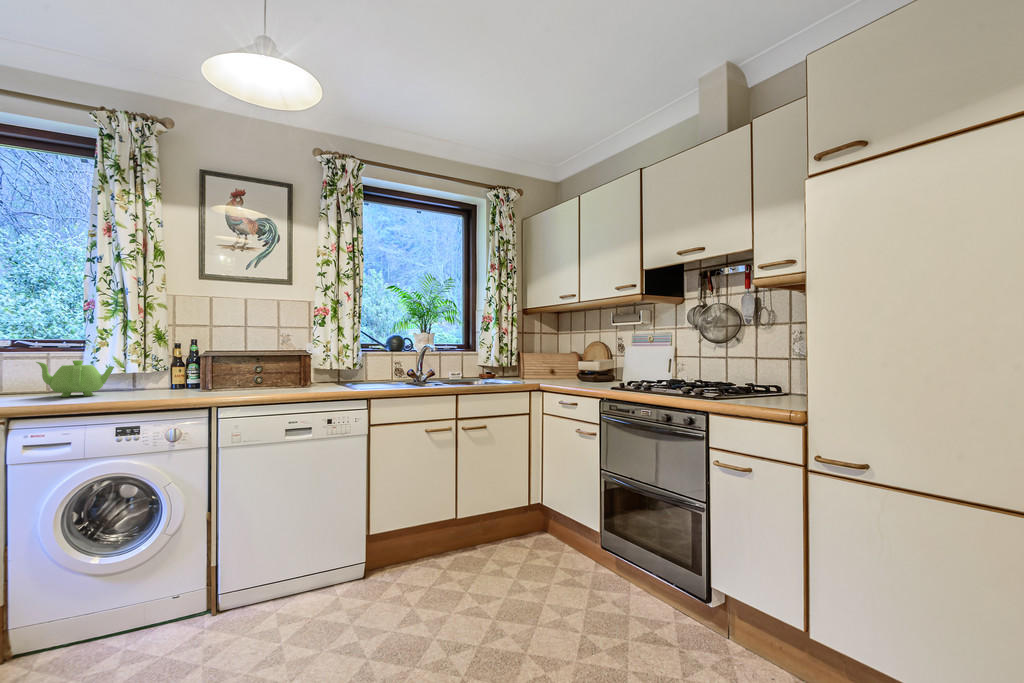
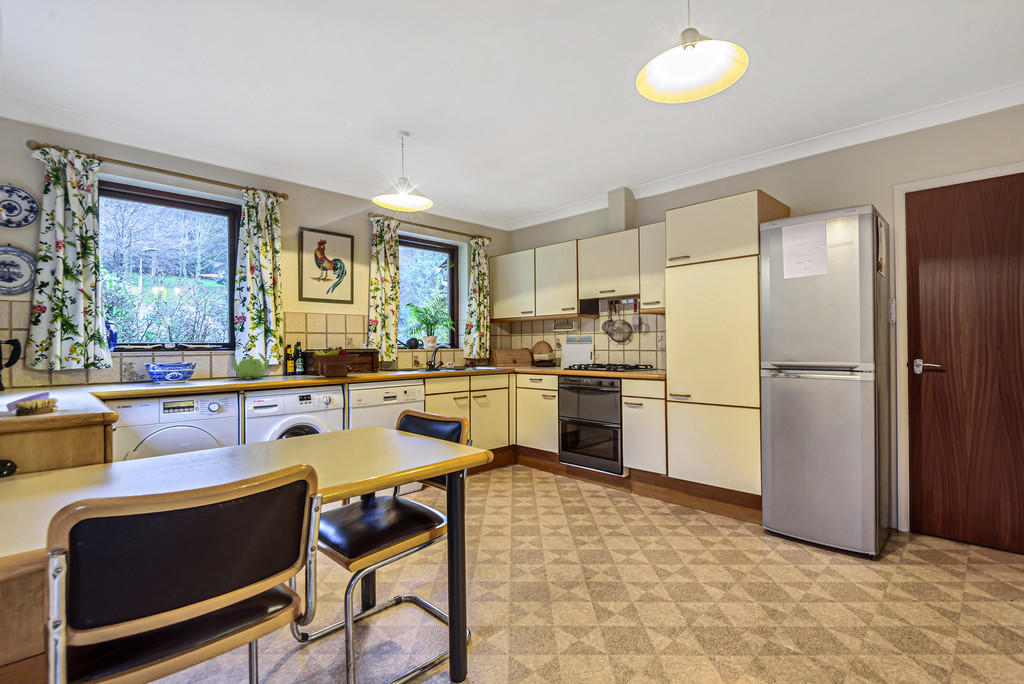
fruit bowl: none [170,346,255,395] -> present [312,347,359,377]

